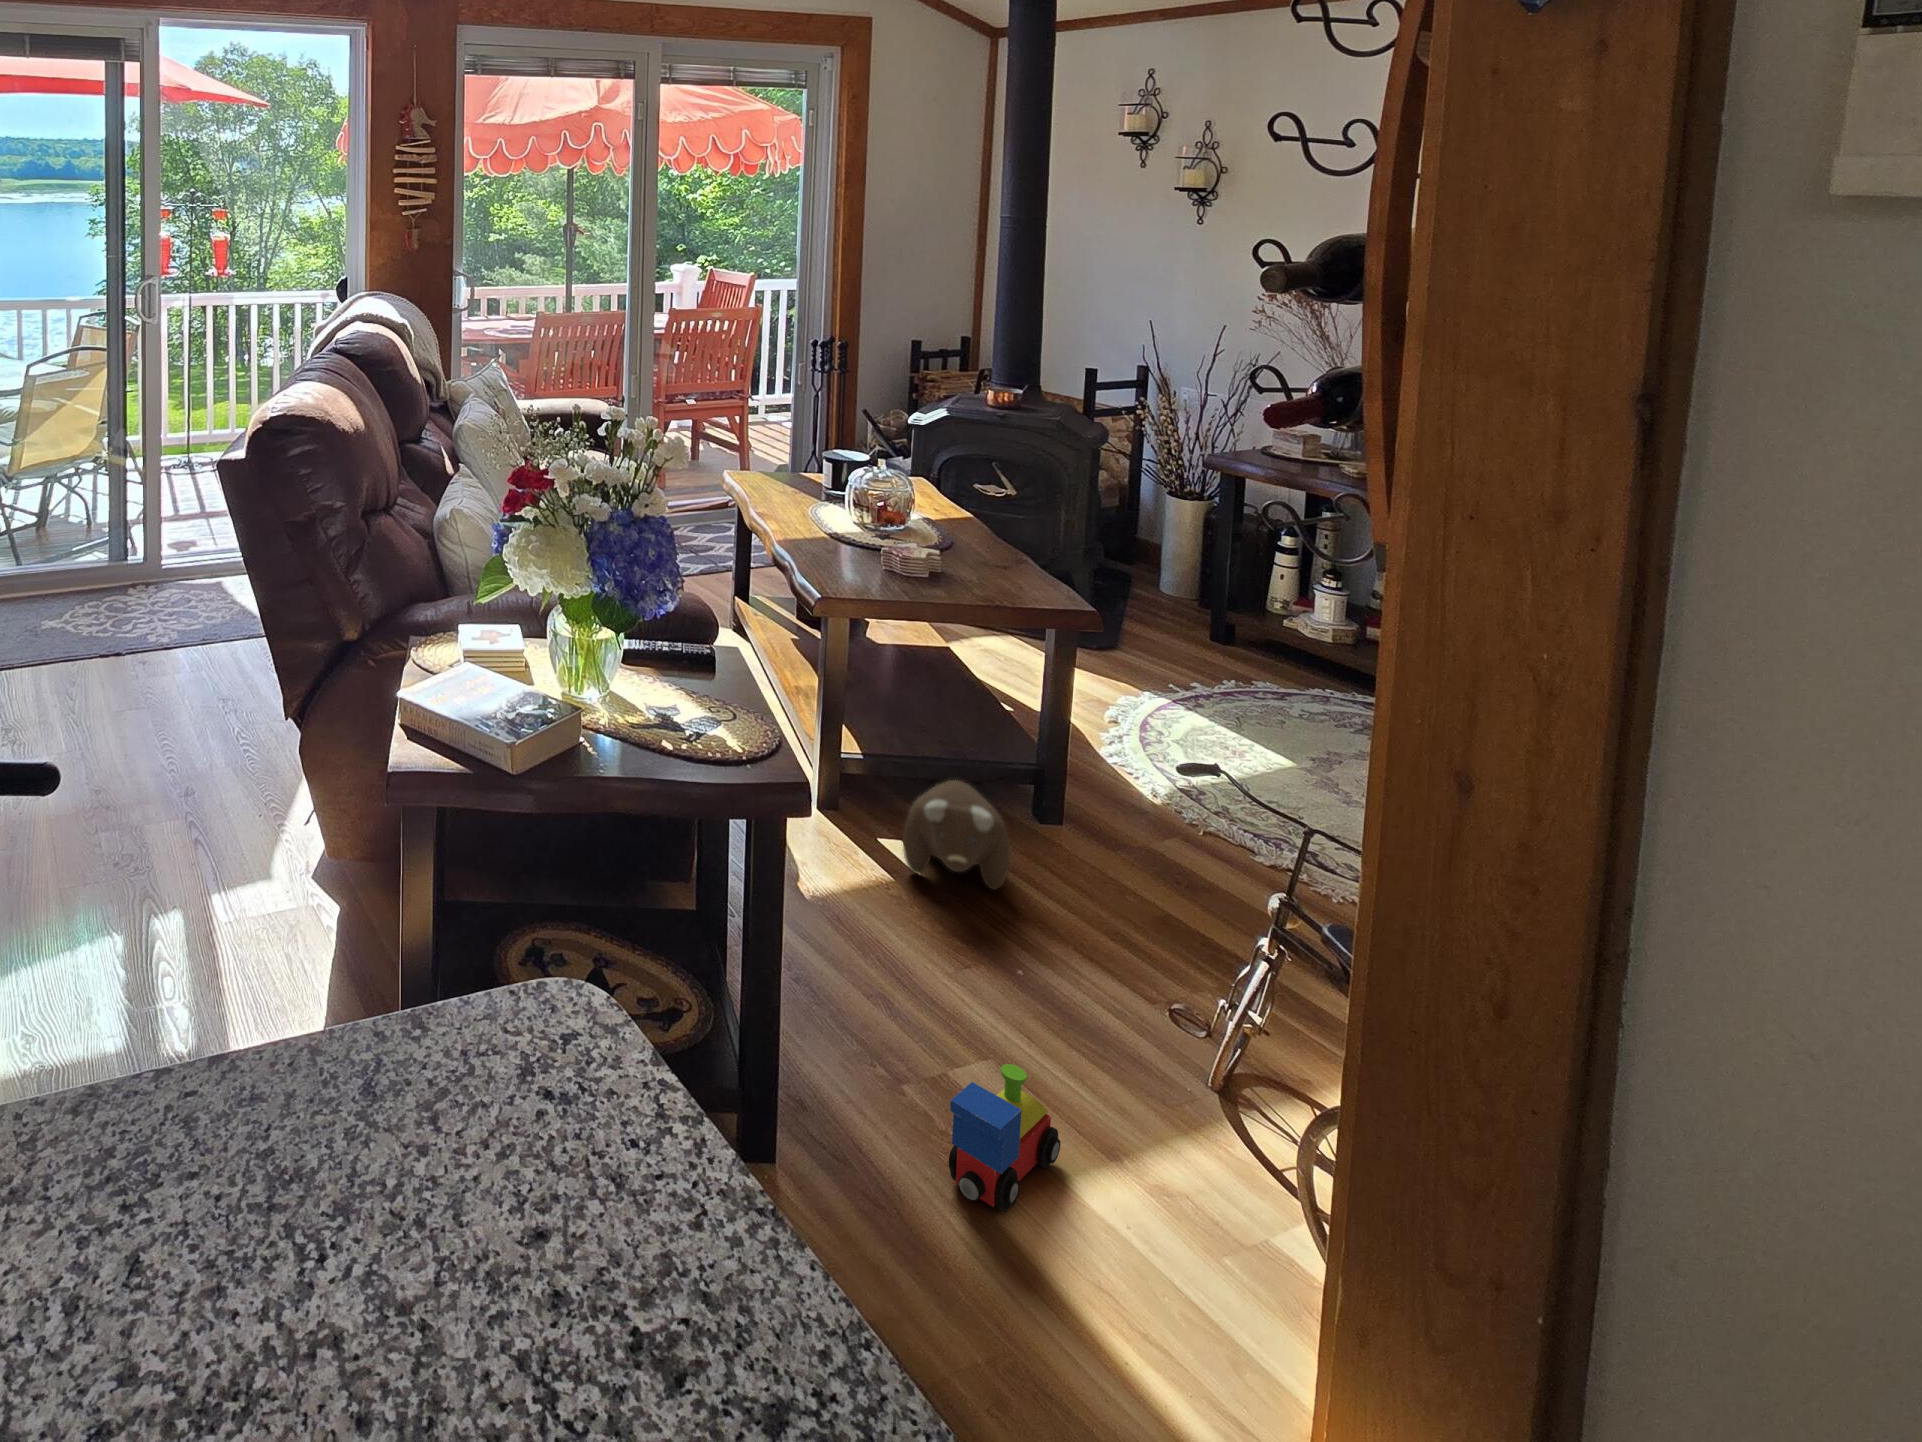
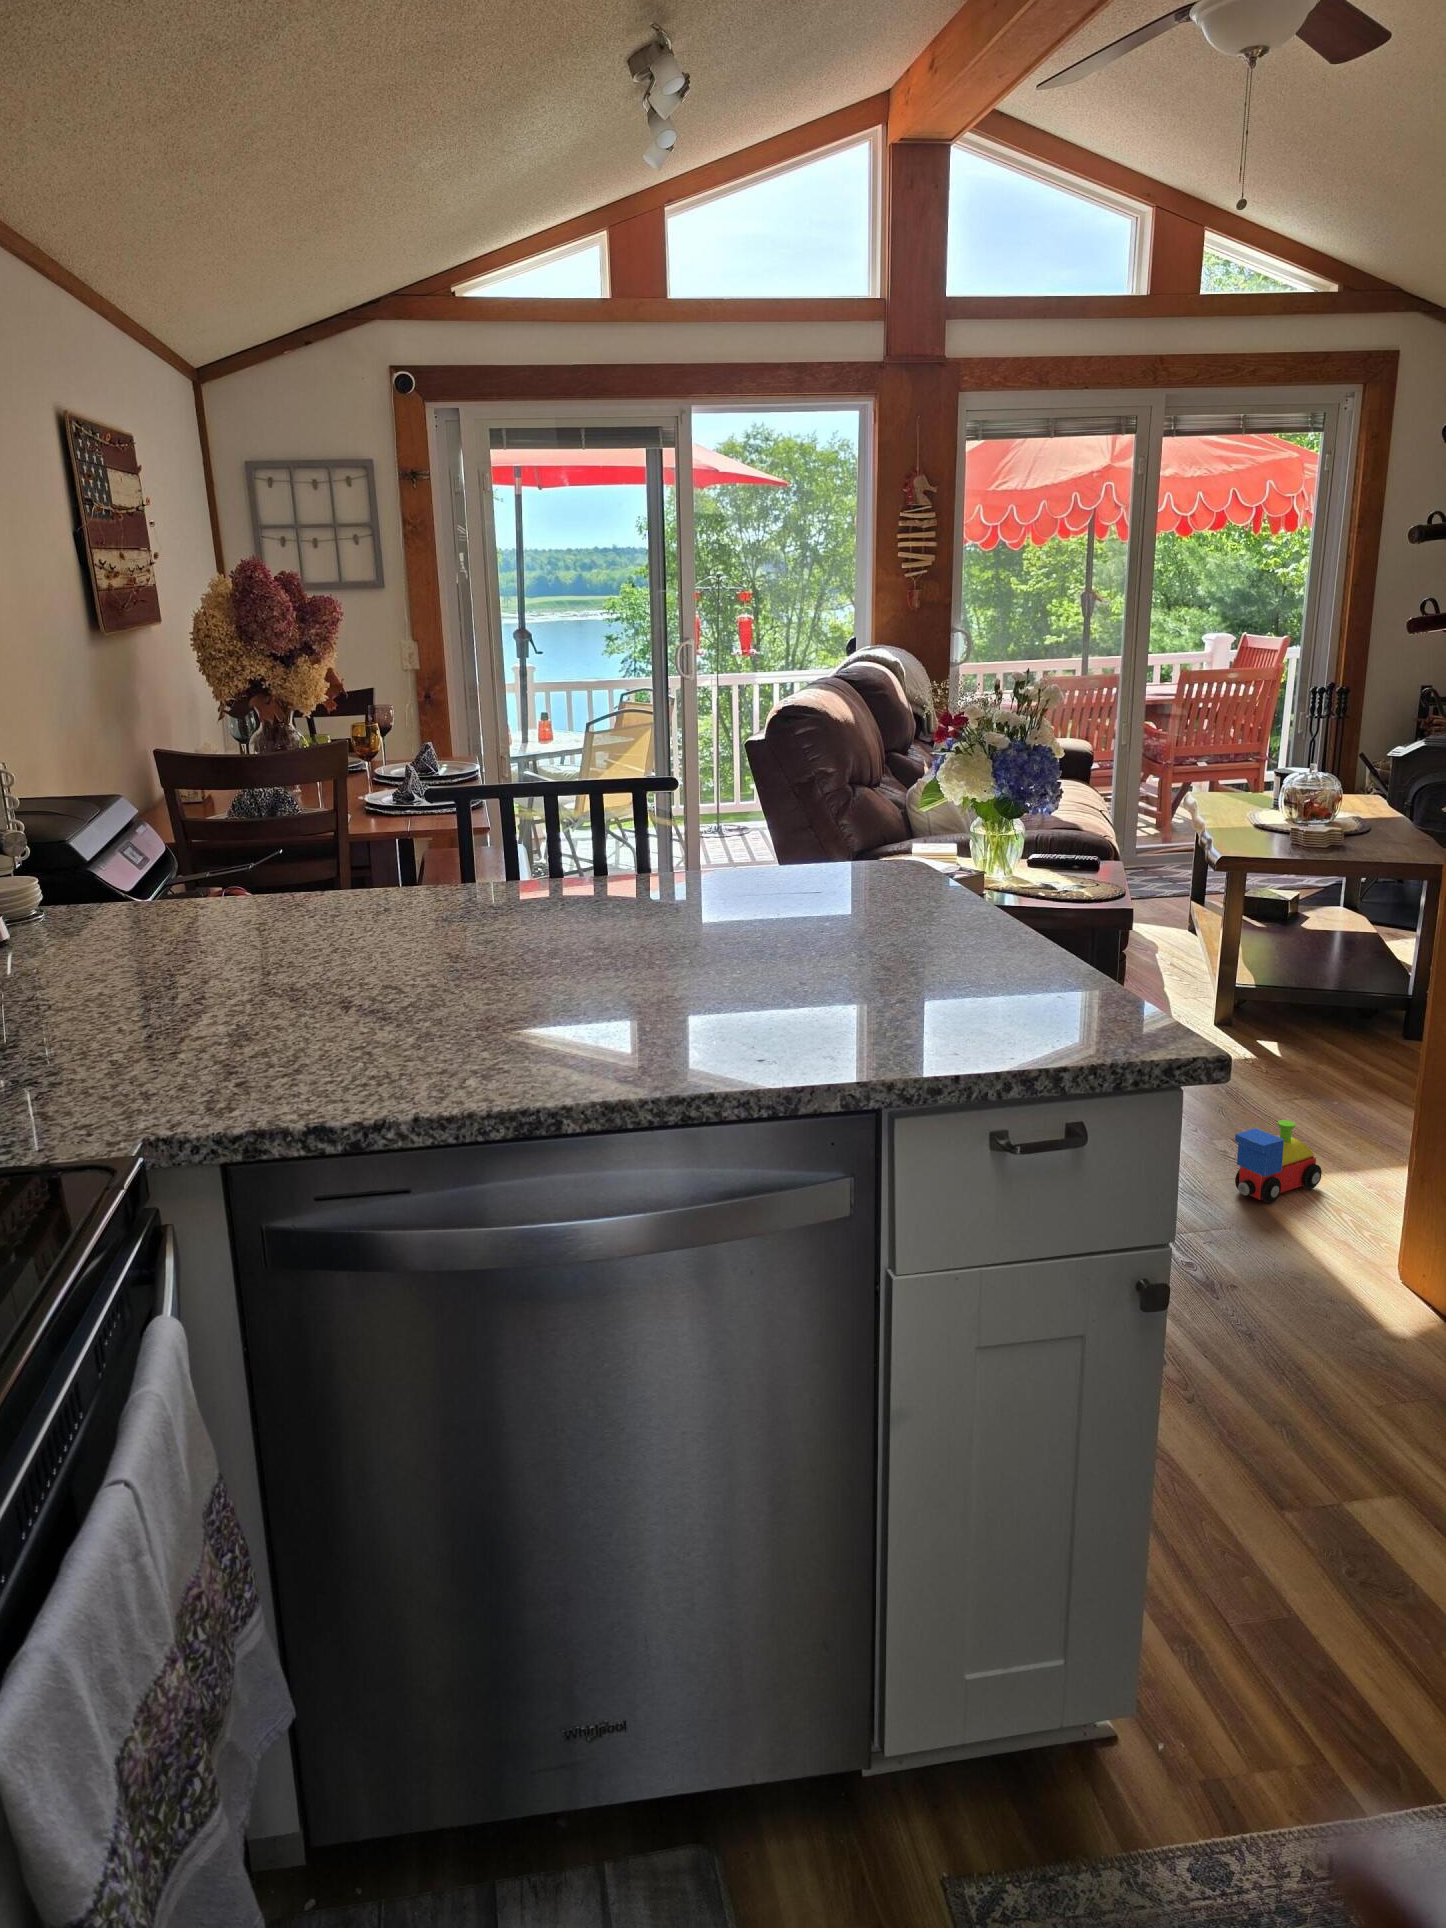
plush toy: present [903,780,1010,889] -> none [1276,992,1360,1071]

